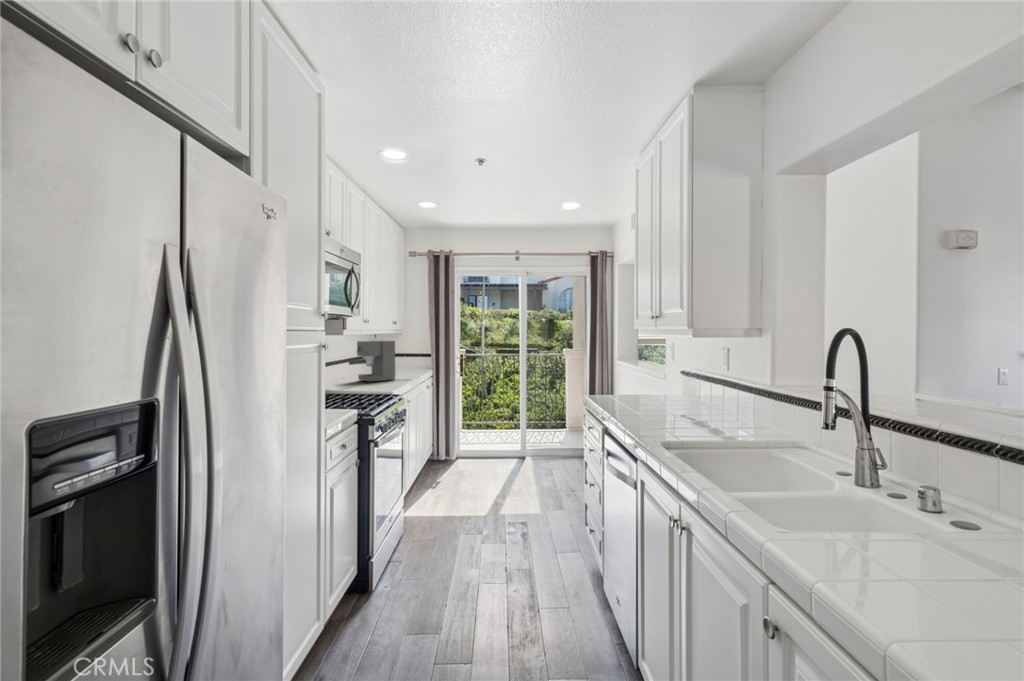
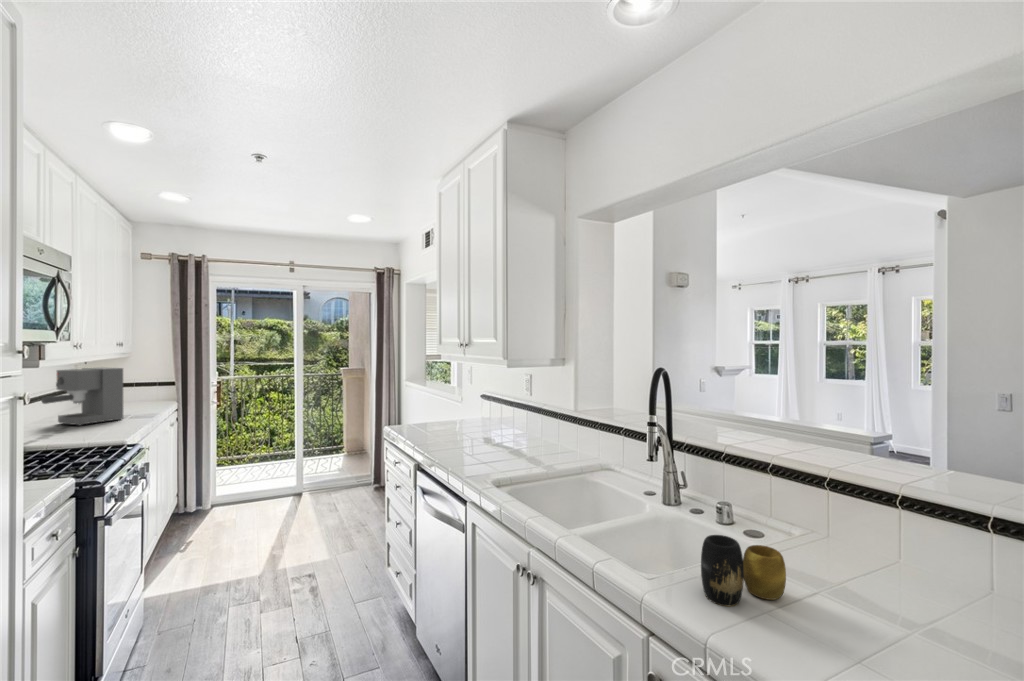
vase: none [836,494,958,579] -> present [701,535,786,606]

